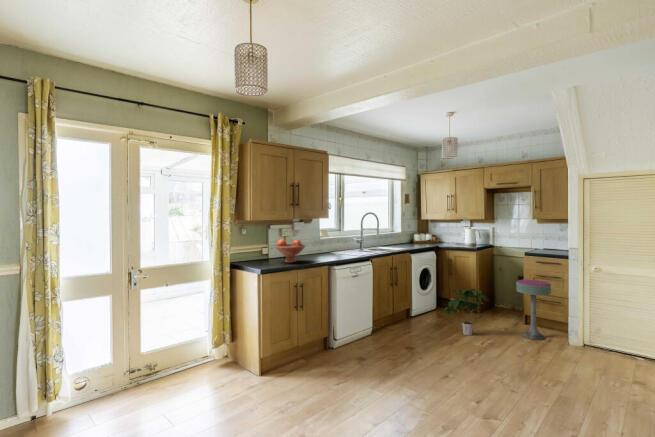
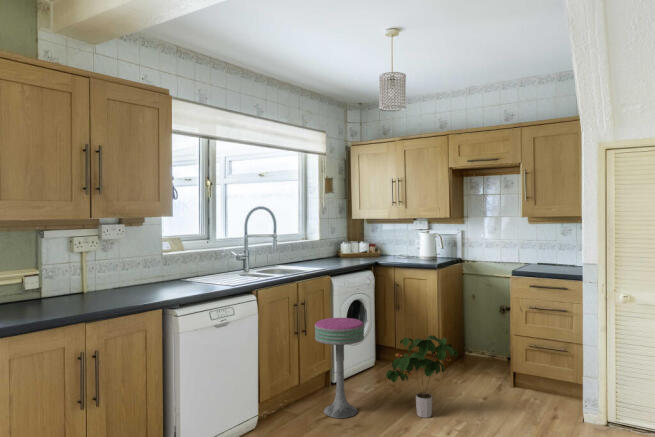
fruit bowl: present [275,239,306,263] -> none [42,258,113,306]
bar stool: present [516,280,551,340] -> present [315,318,364,418]

